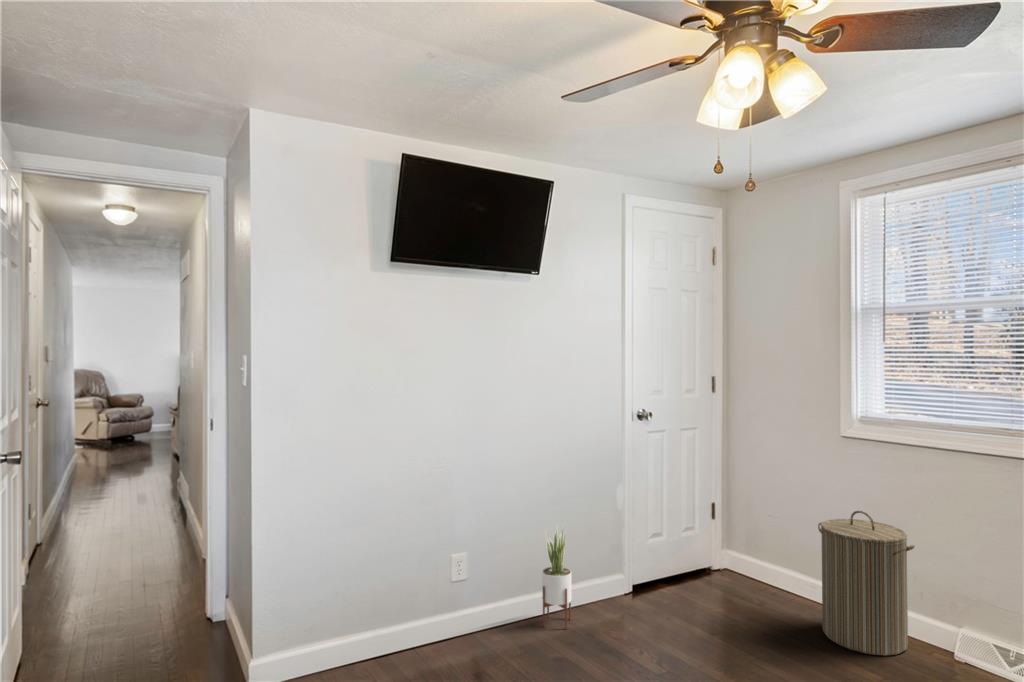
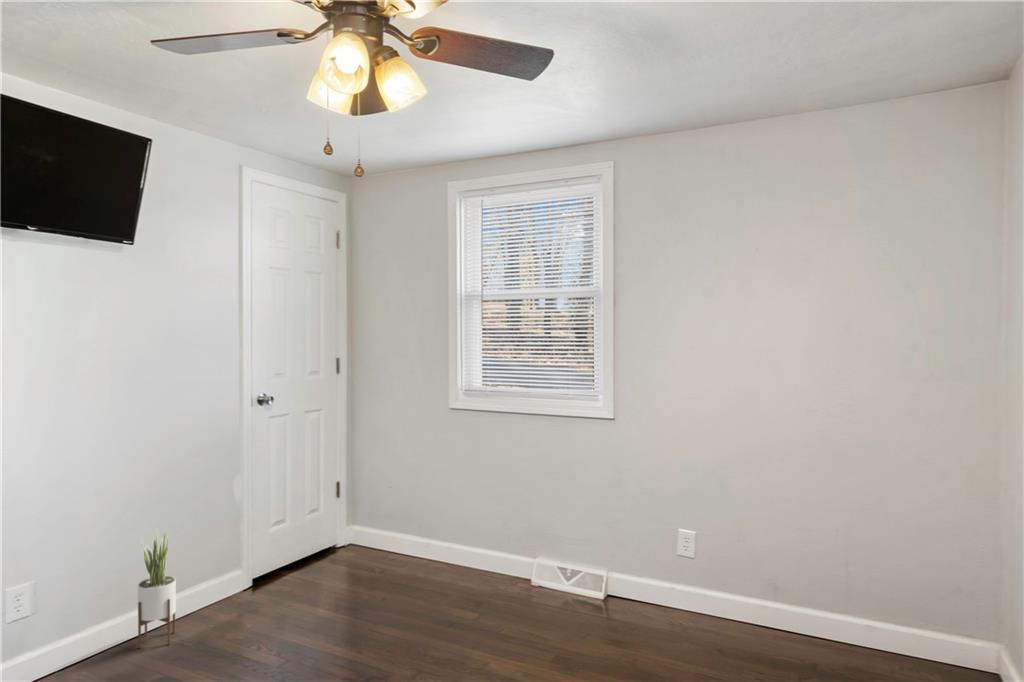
laundry hamper: present [818,511,914,656] -> none [432,474,506,599]

